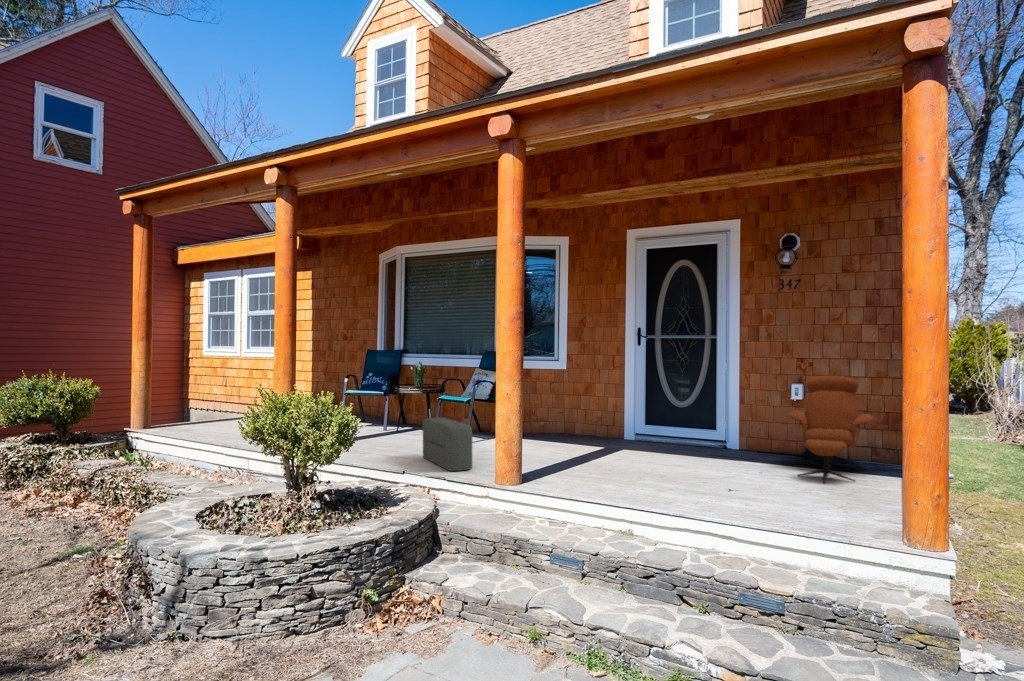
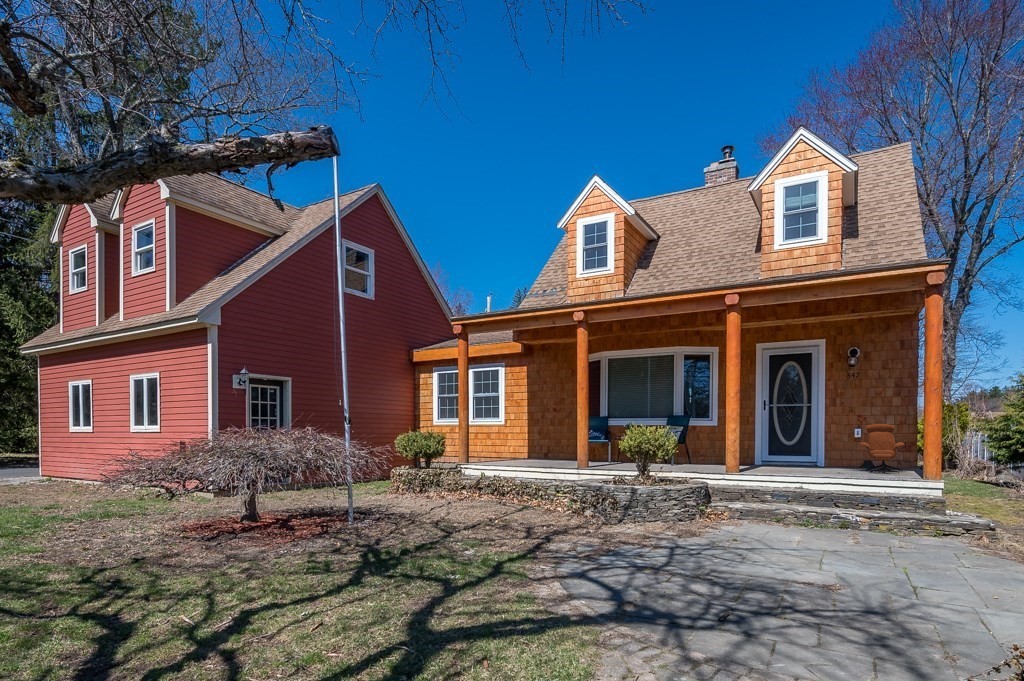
pouf: present [423,417,472,471] -> none [663,448,703,473]

